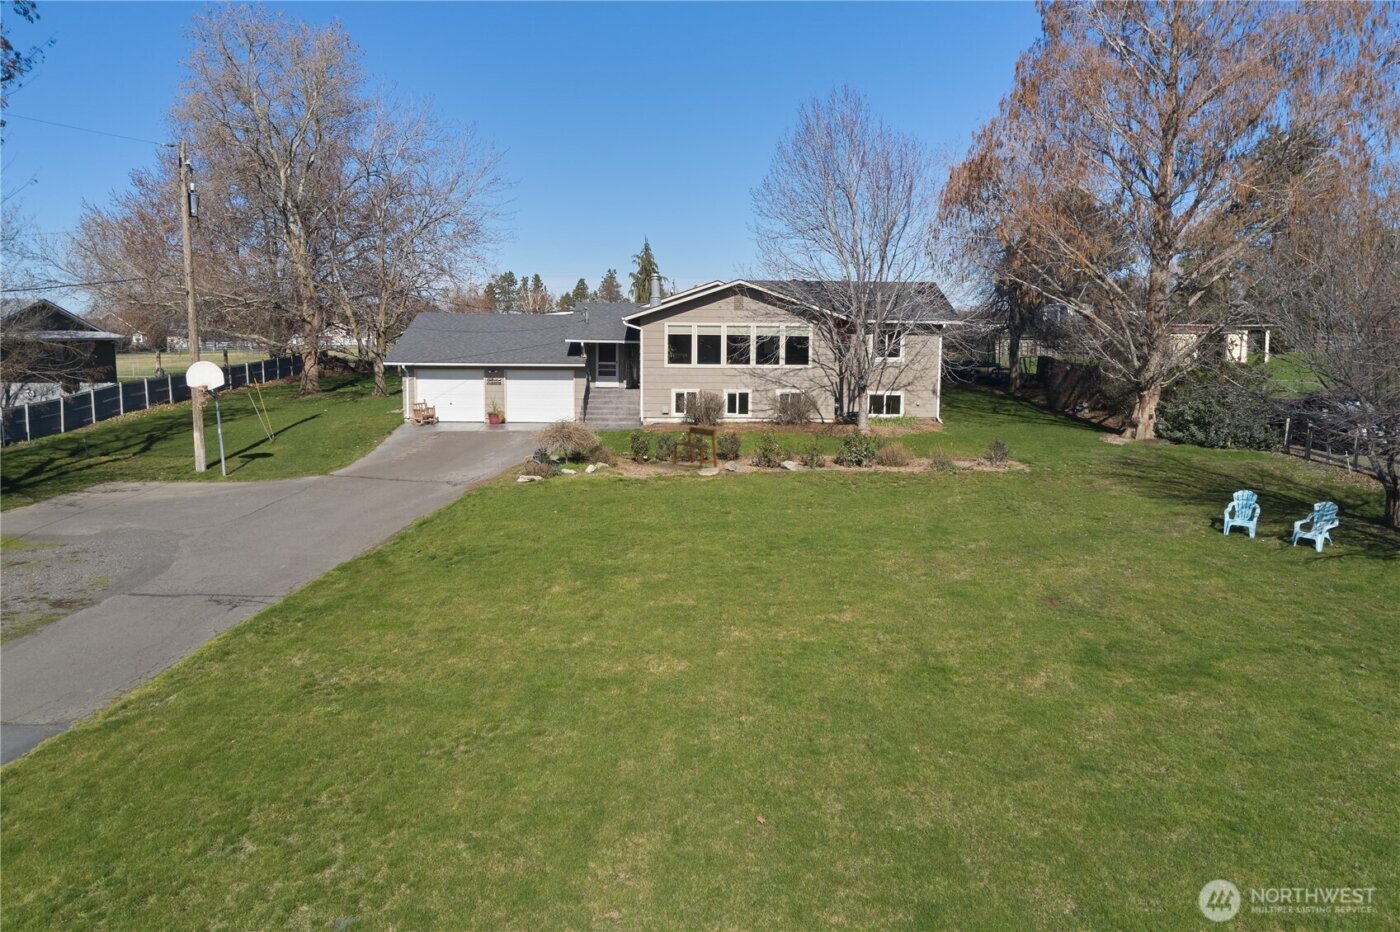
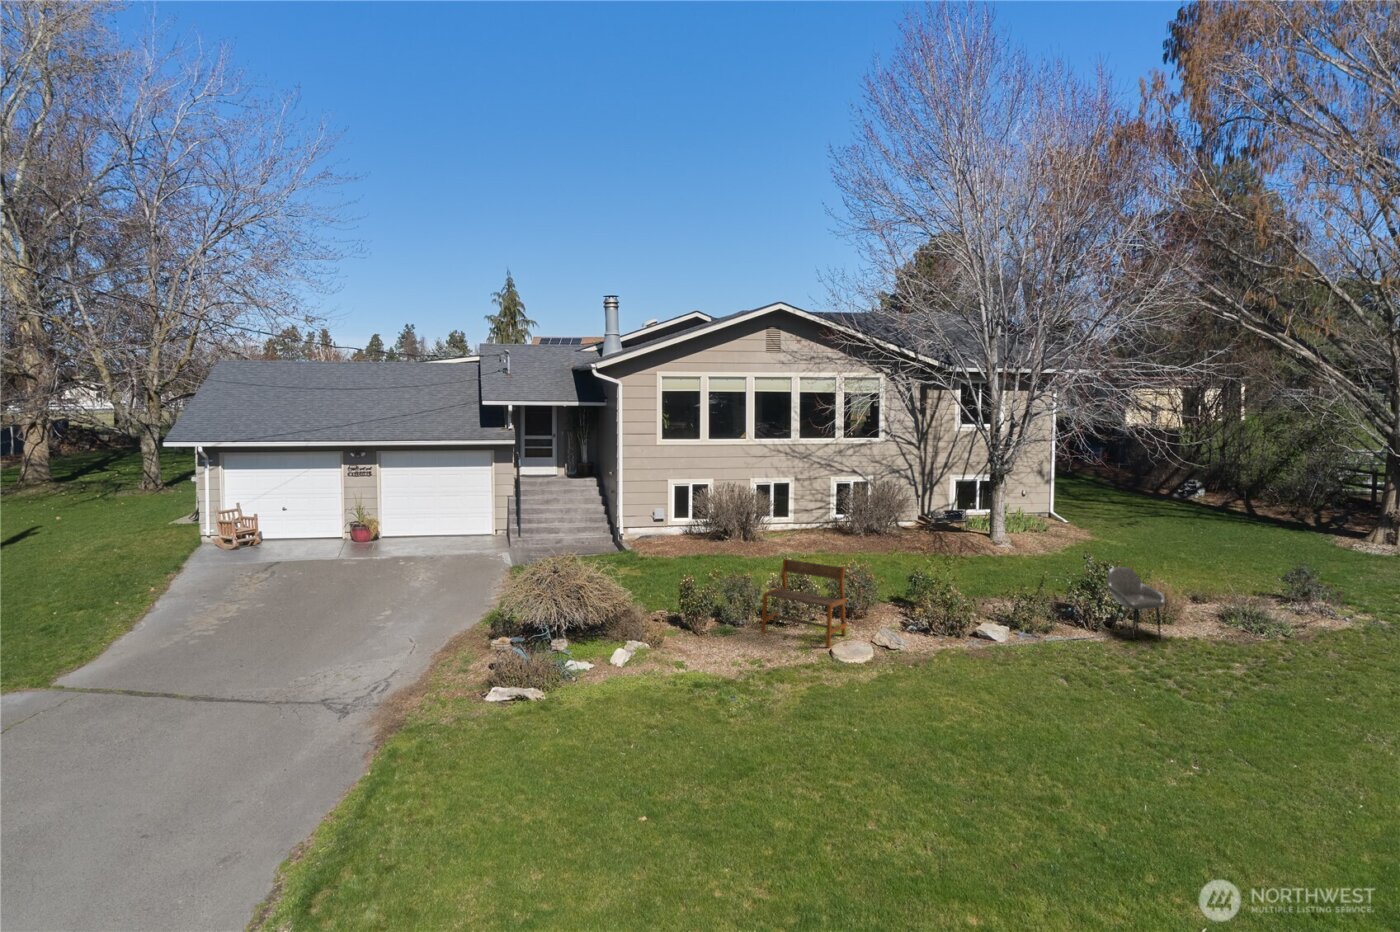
armchair: none [865,436,892,475] -> present [1107,567,1166,641]

